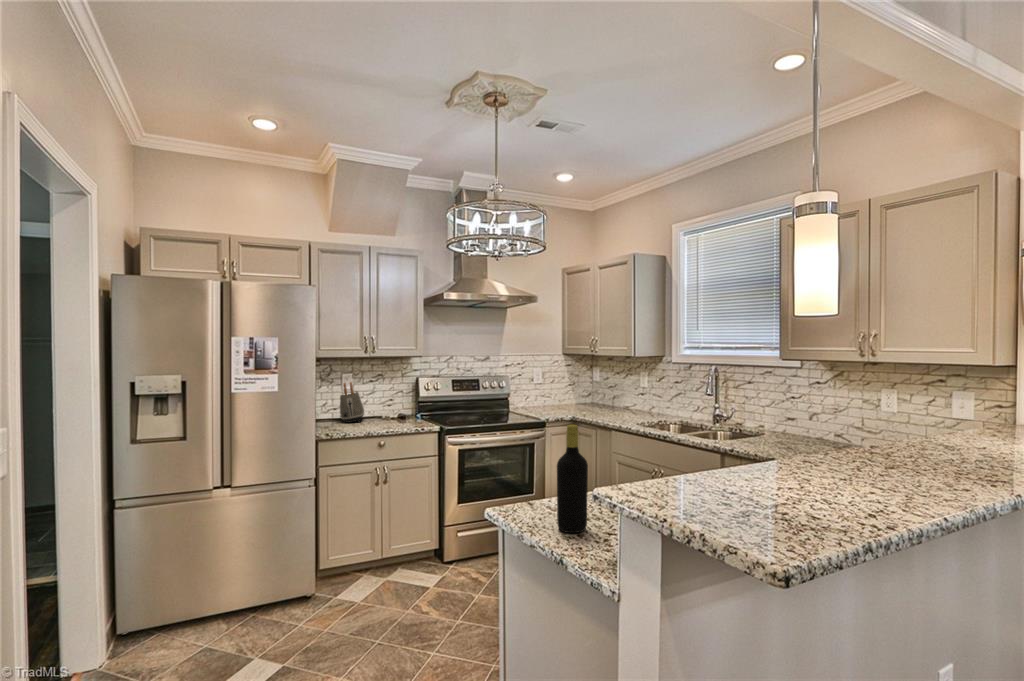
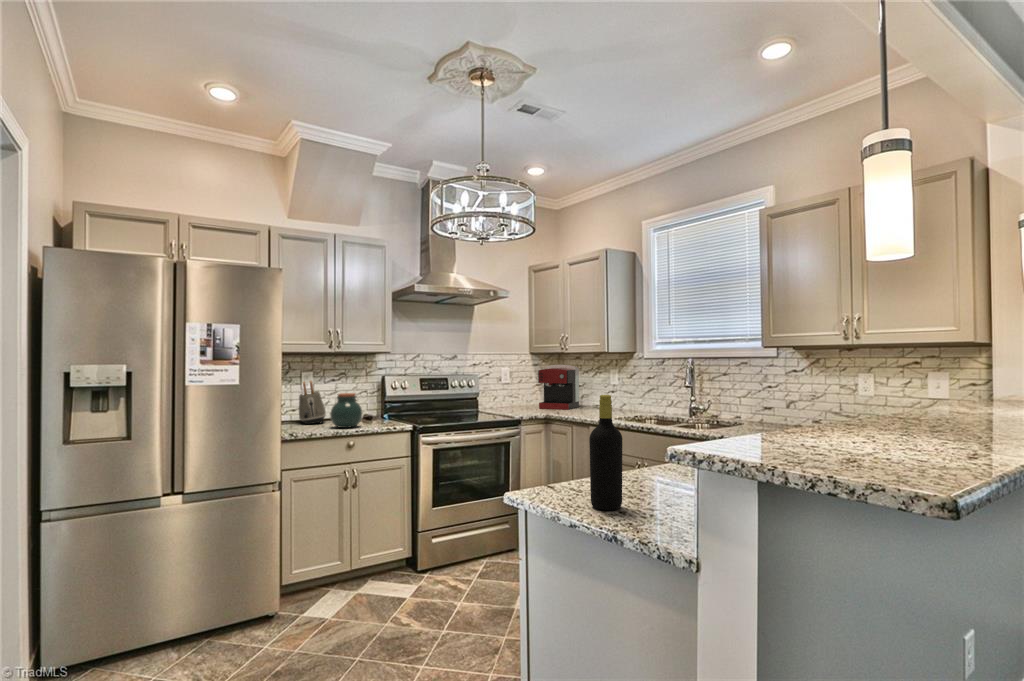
coffee maker: none [569,366,610,411] -> present [538,364,579,410]
jar: none [365,395,394,428] -> present [330,393,362,428]

